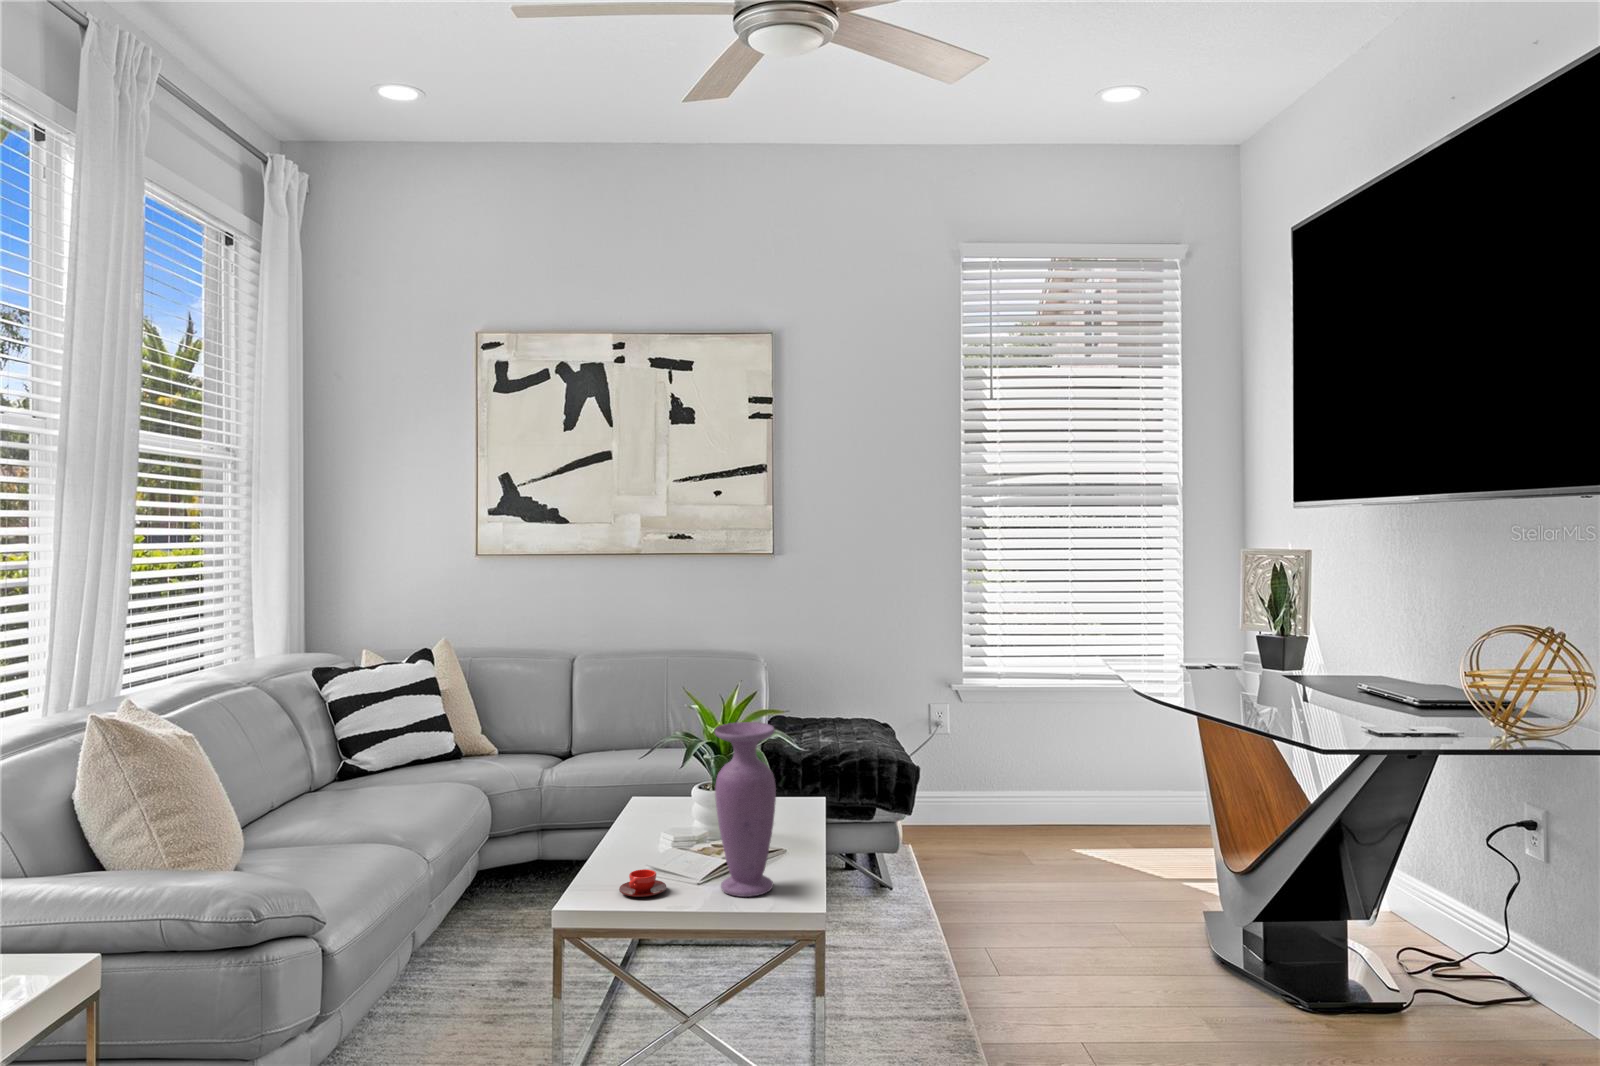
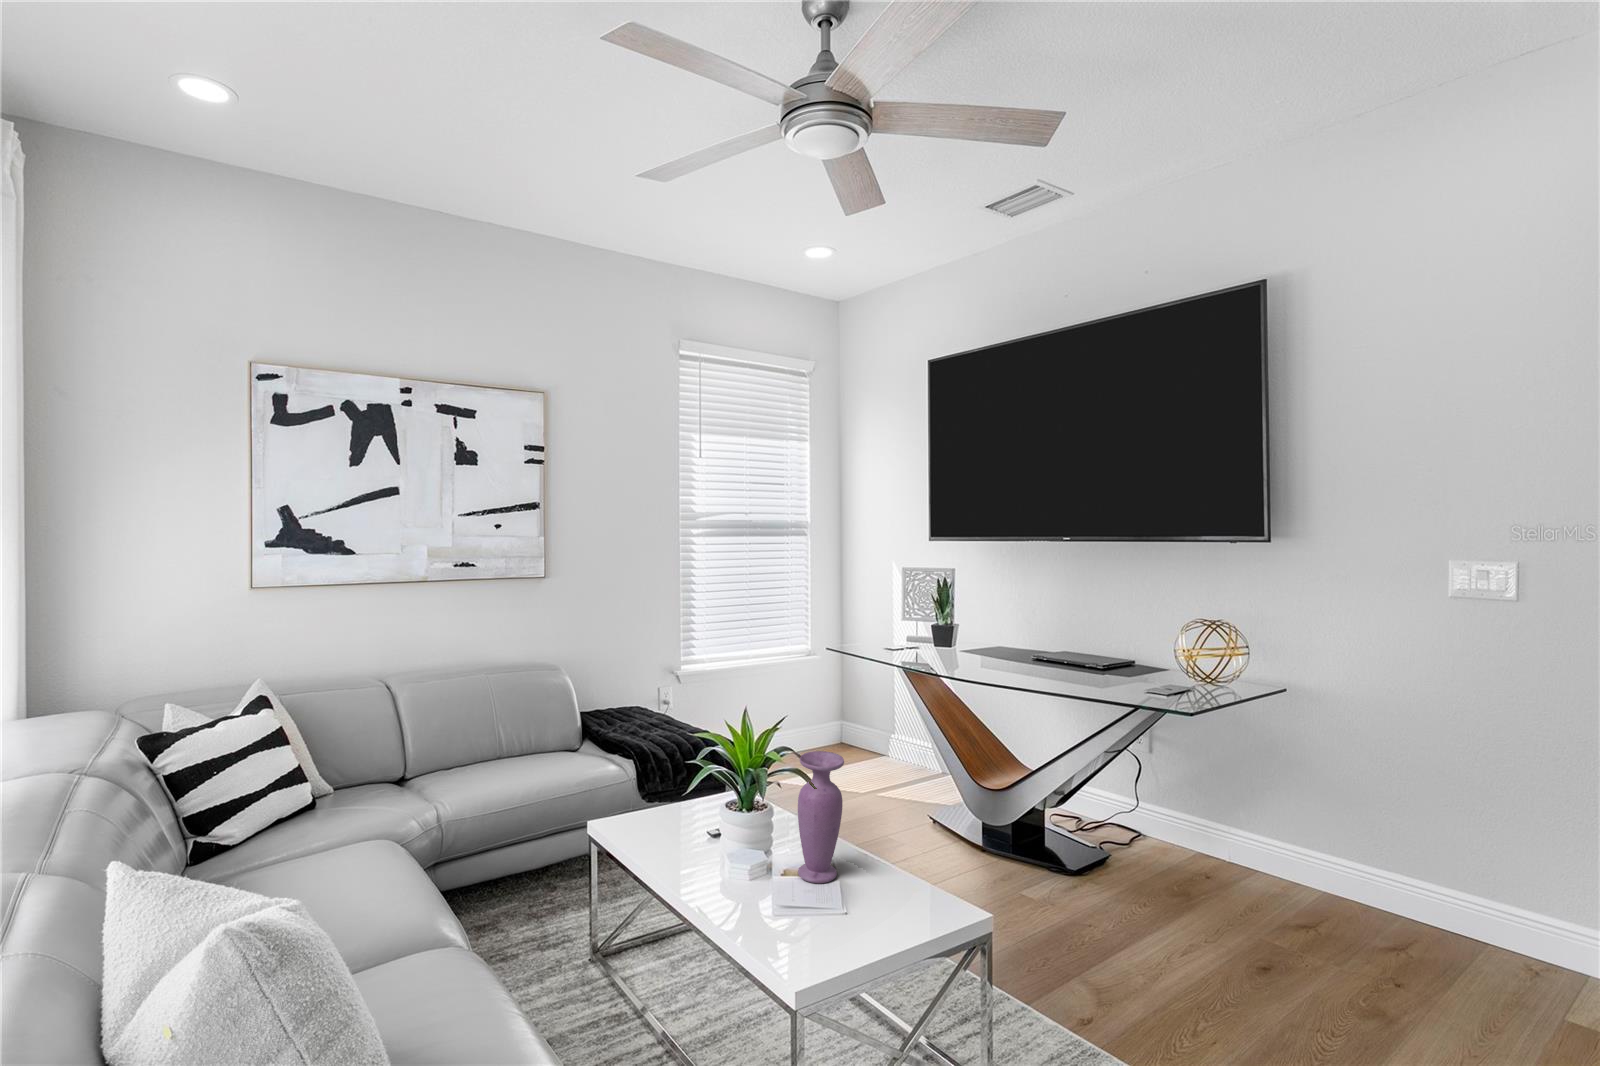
teacup: present [619,869,667,897] -> none [741,880,778,906]

